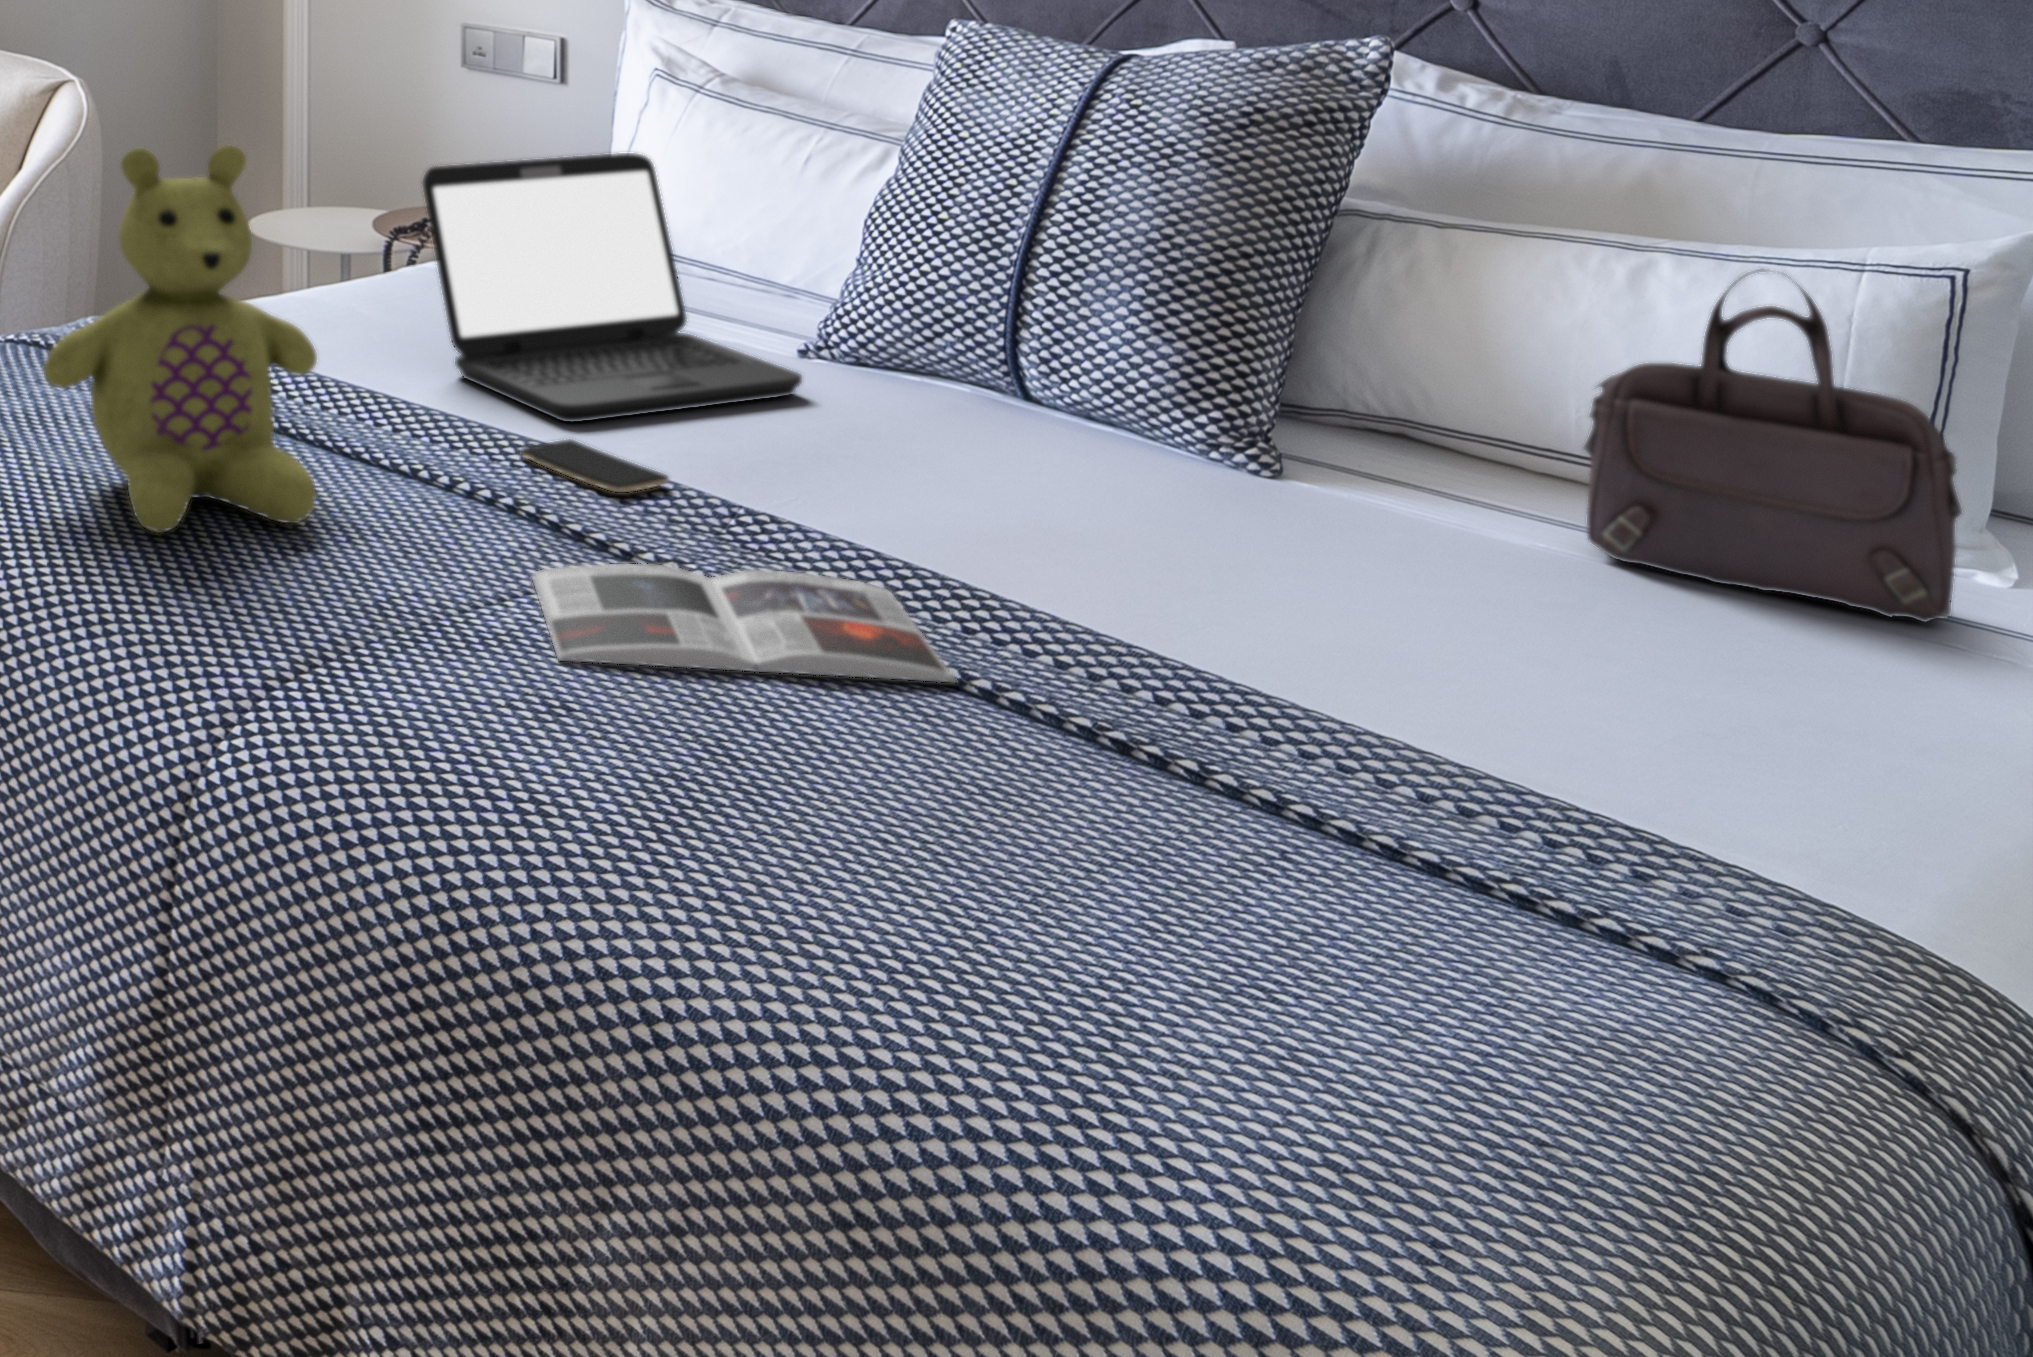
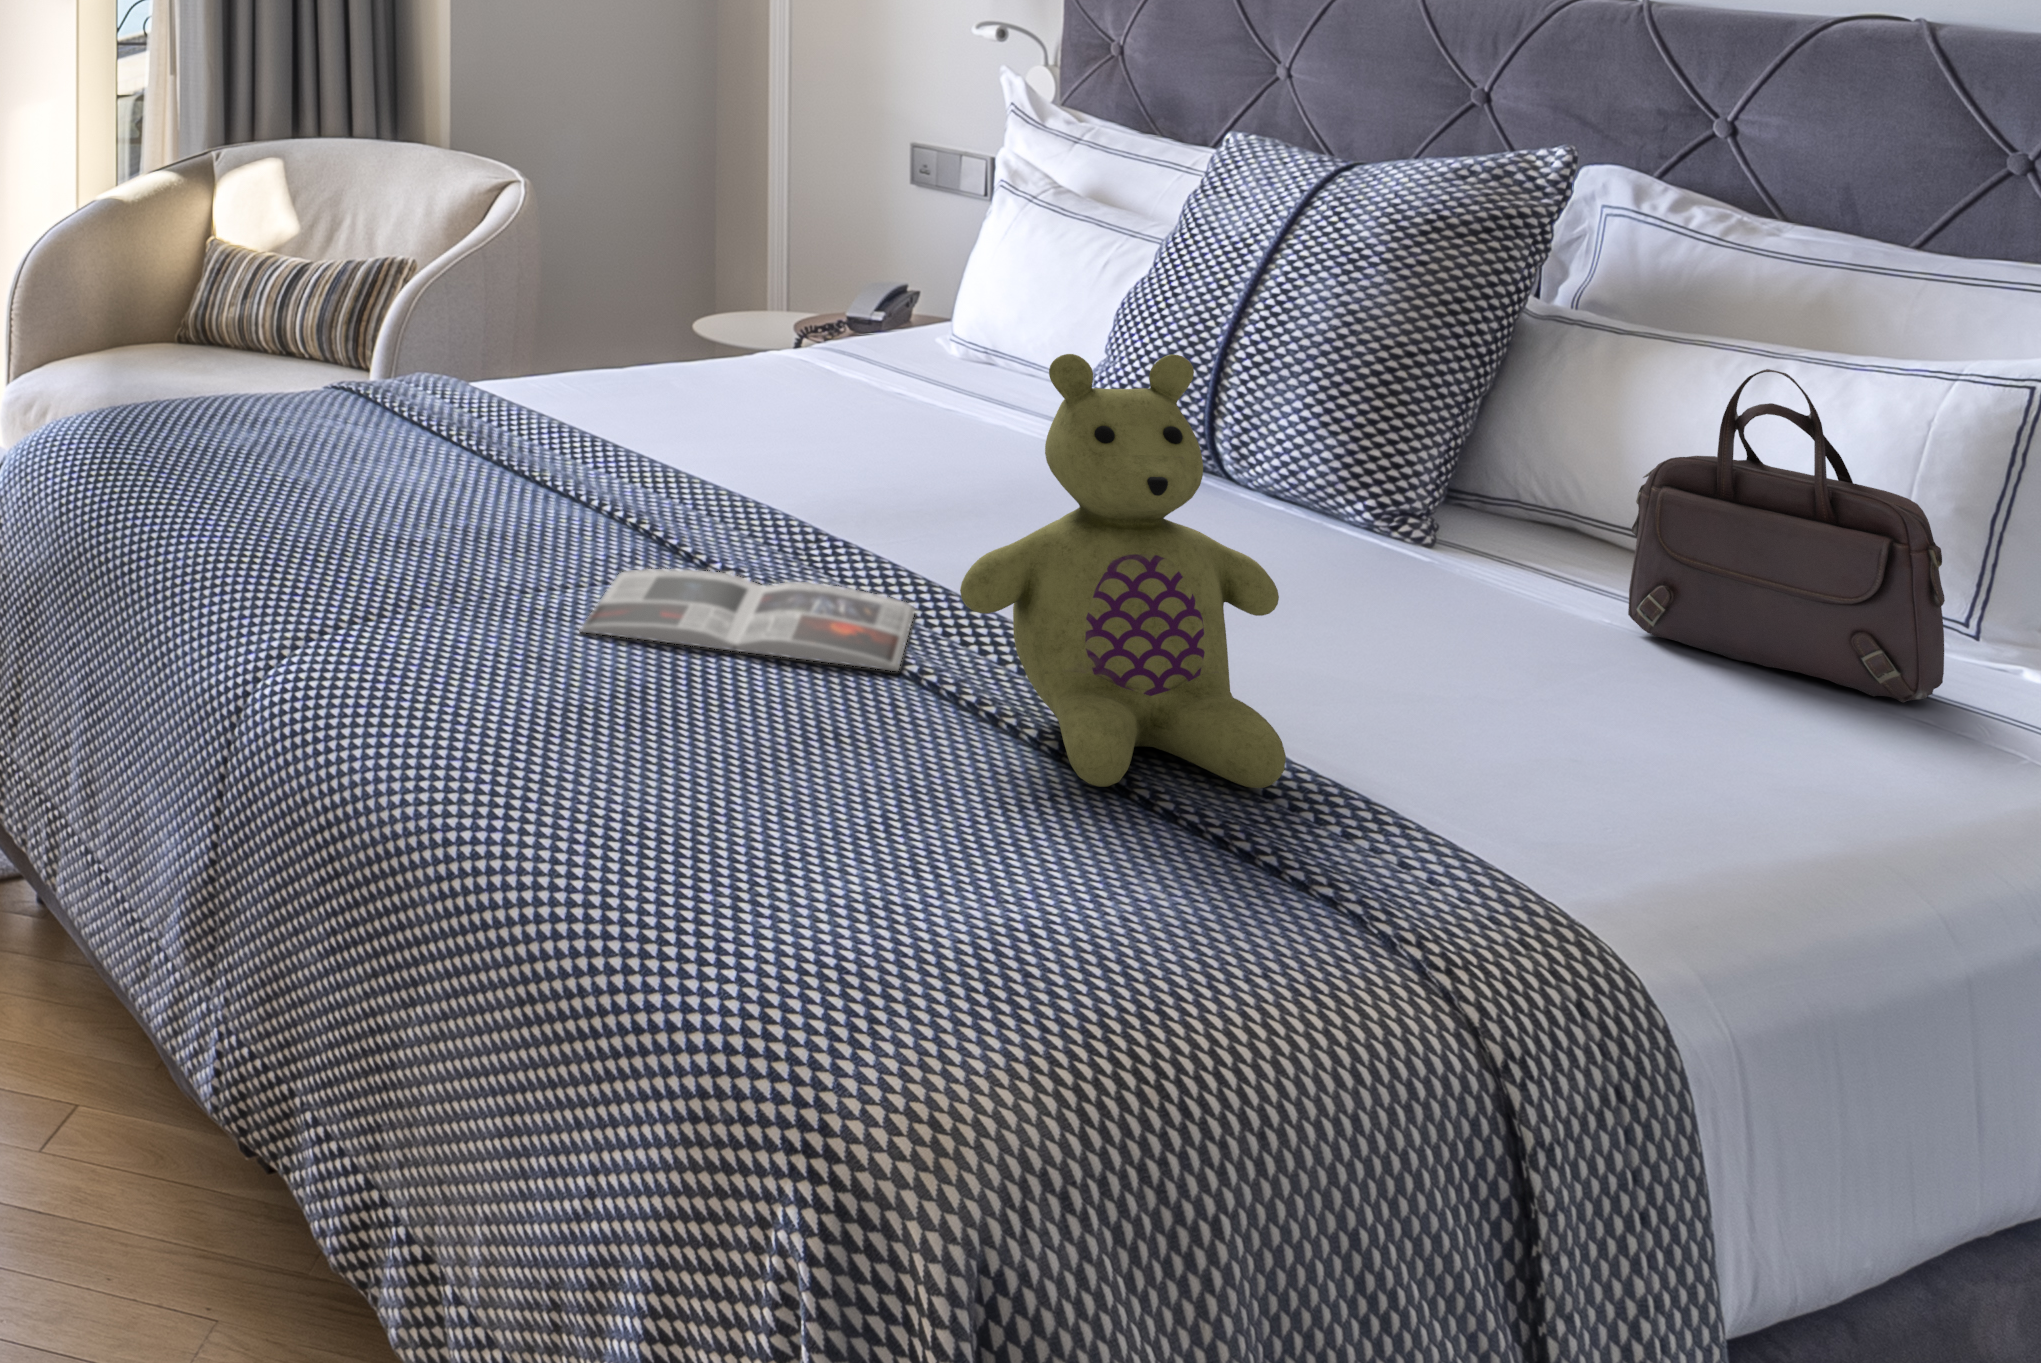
stuffed bear: present [44,145,317,532] -> present [960,354,1286,788]
laptop: present [423,153,802,422] -> none [685,243,1008,470]
smartphone: present [520,440,669,492] -> none [697,481,805,522]

